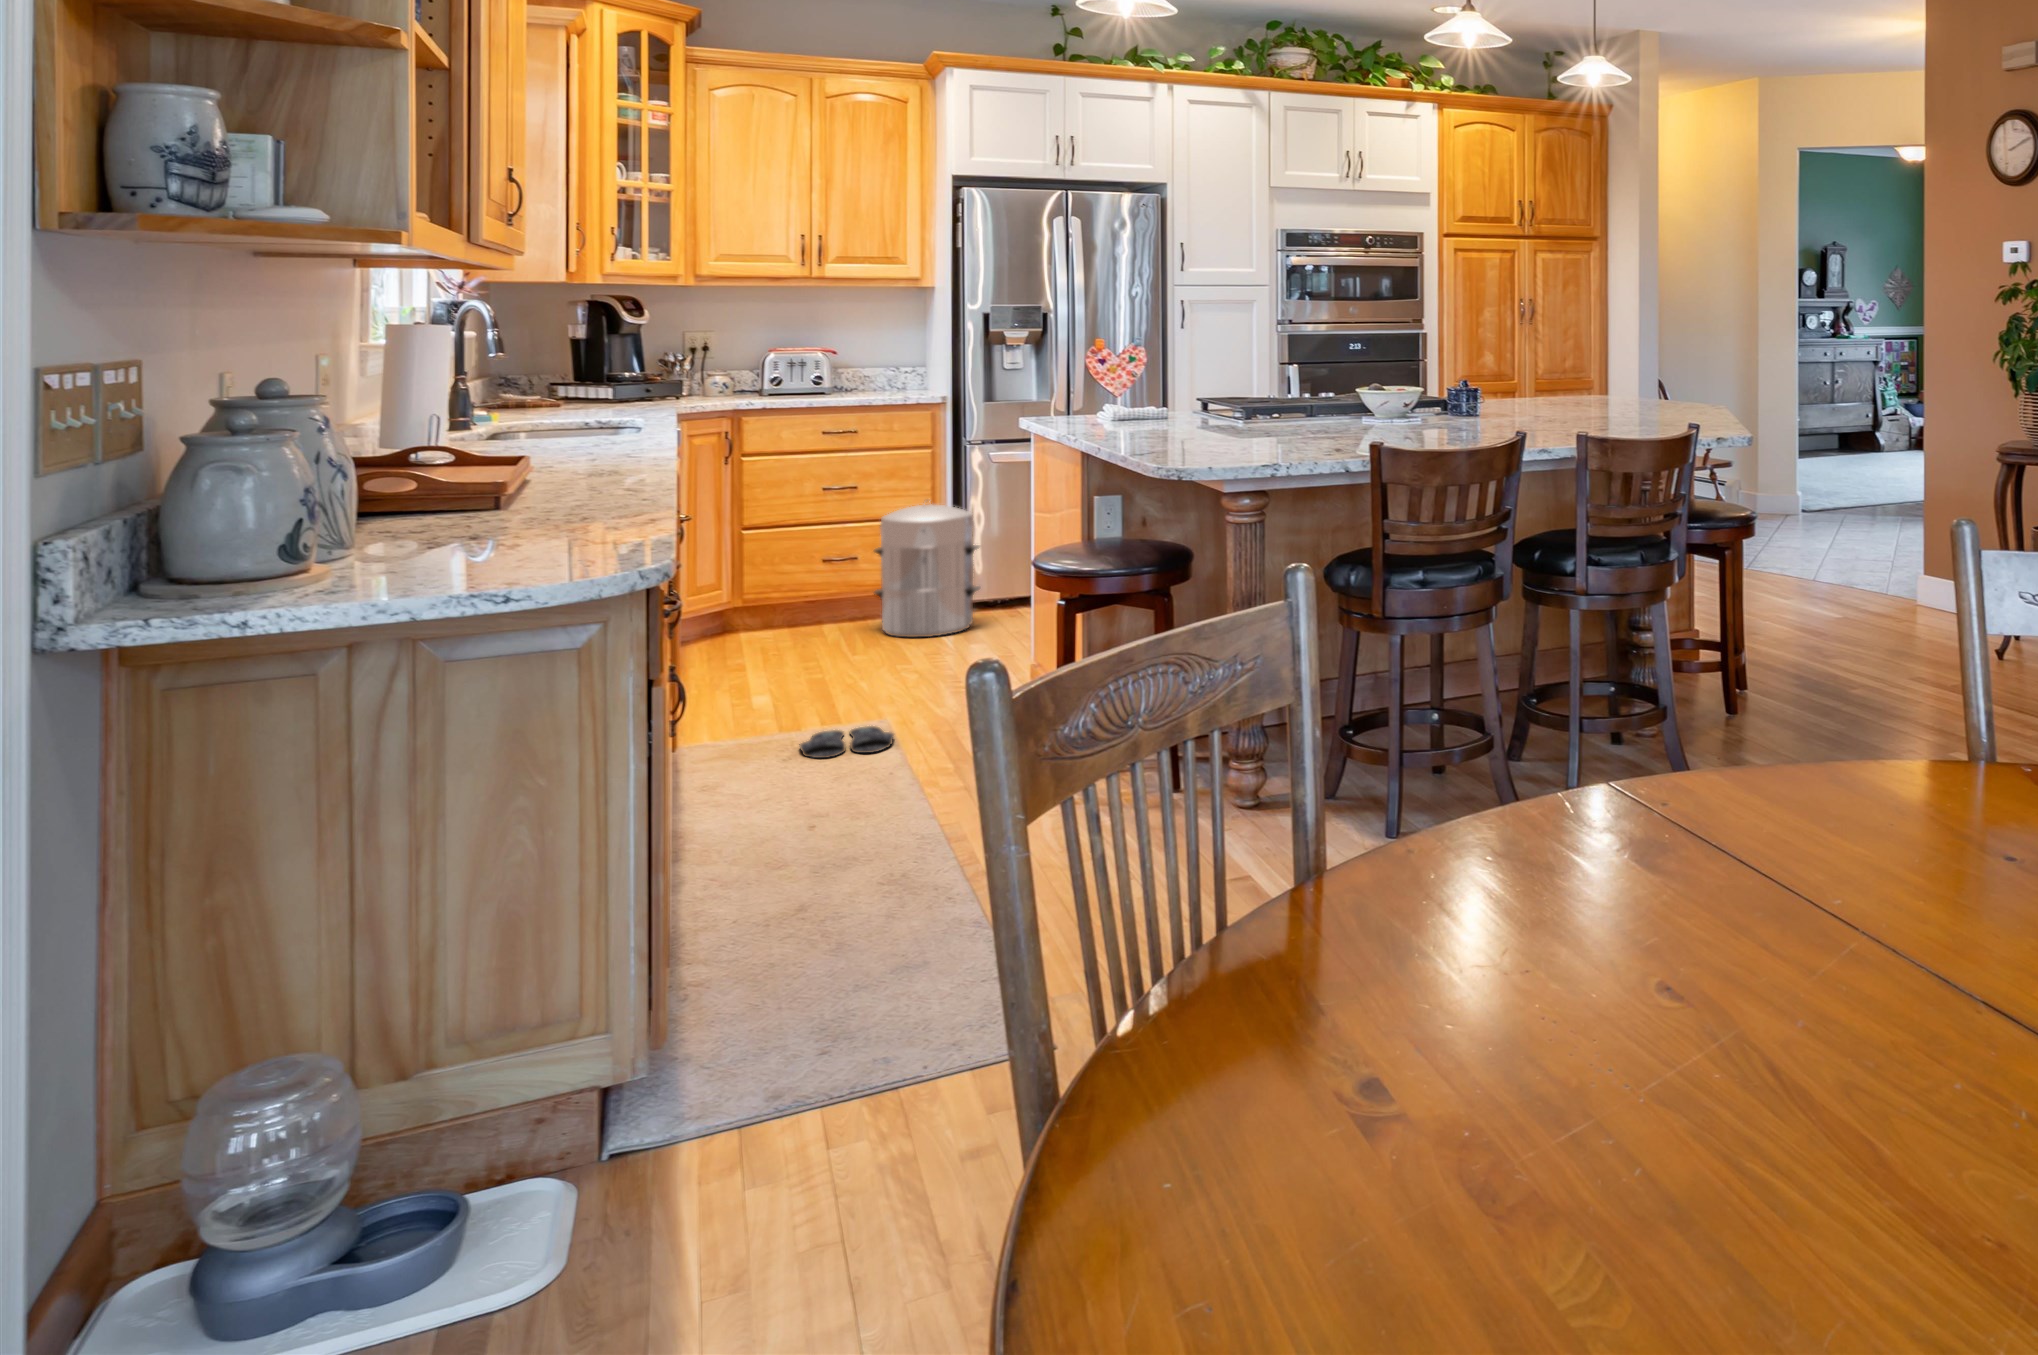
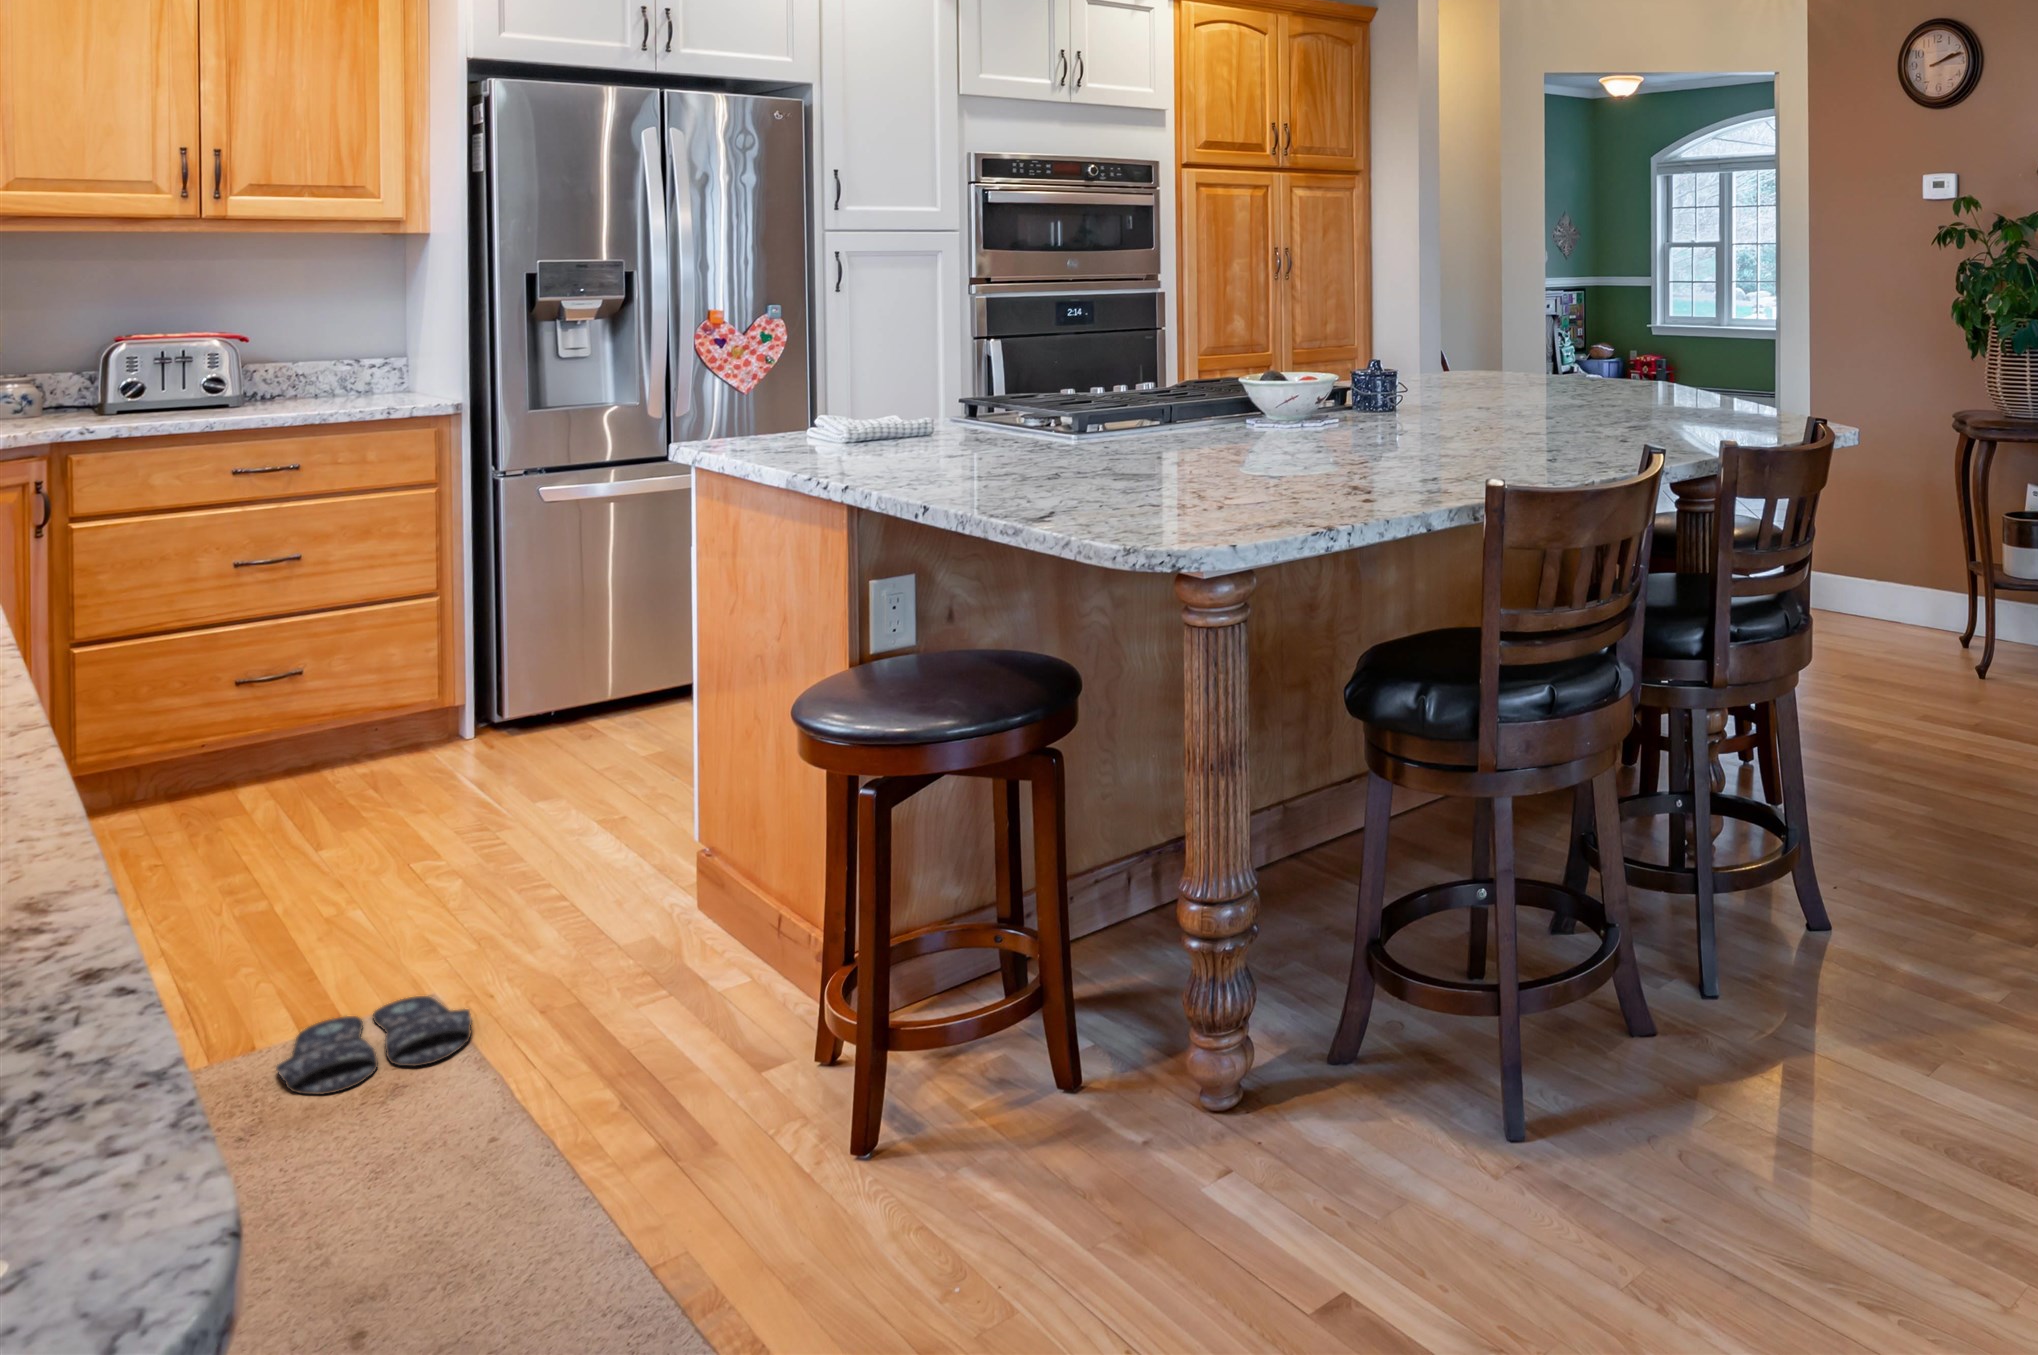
waste bin: present [874,500,980,637] -> none [343,566,539,790]

